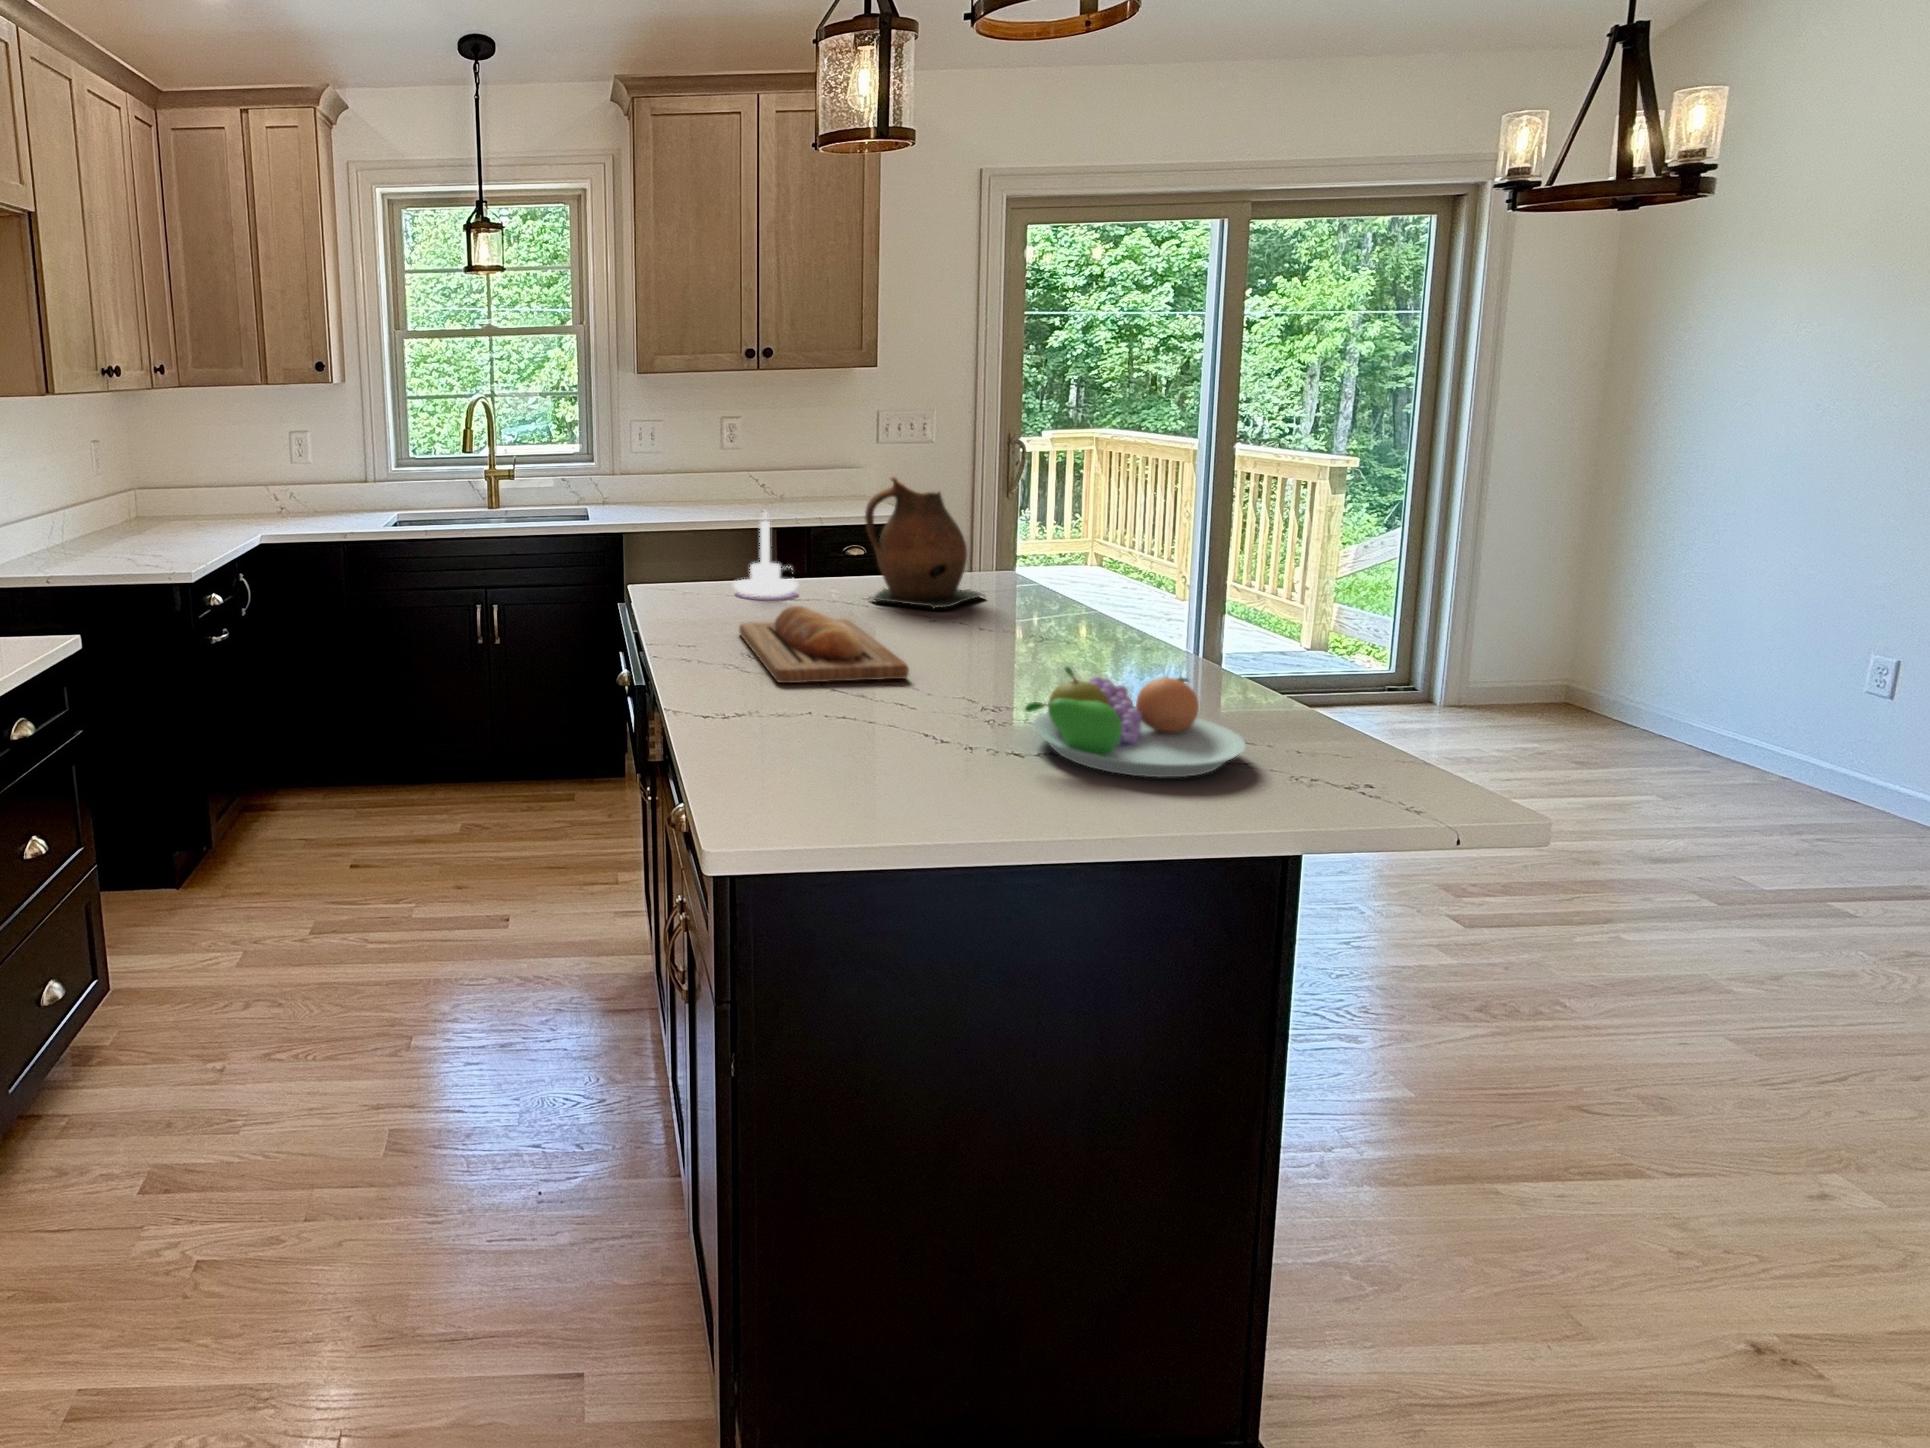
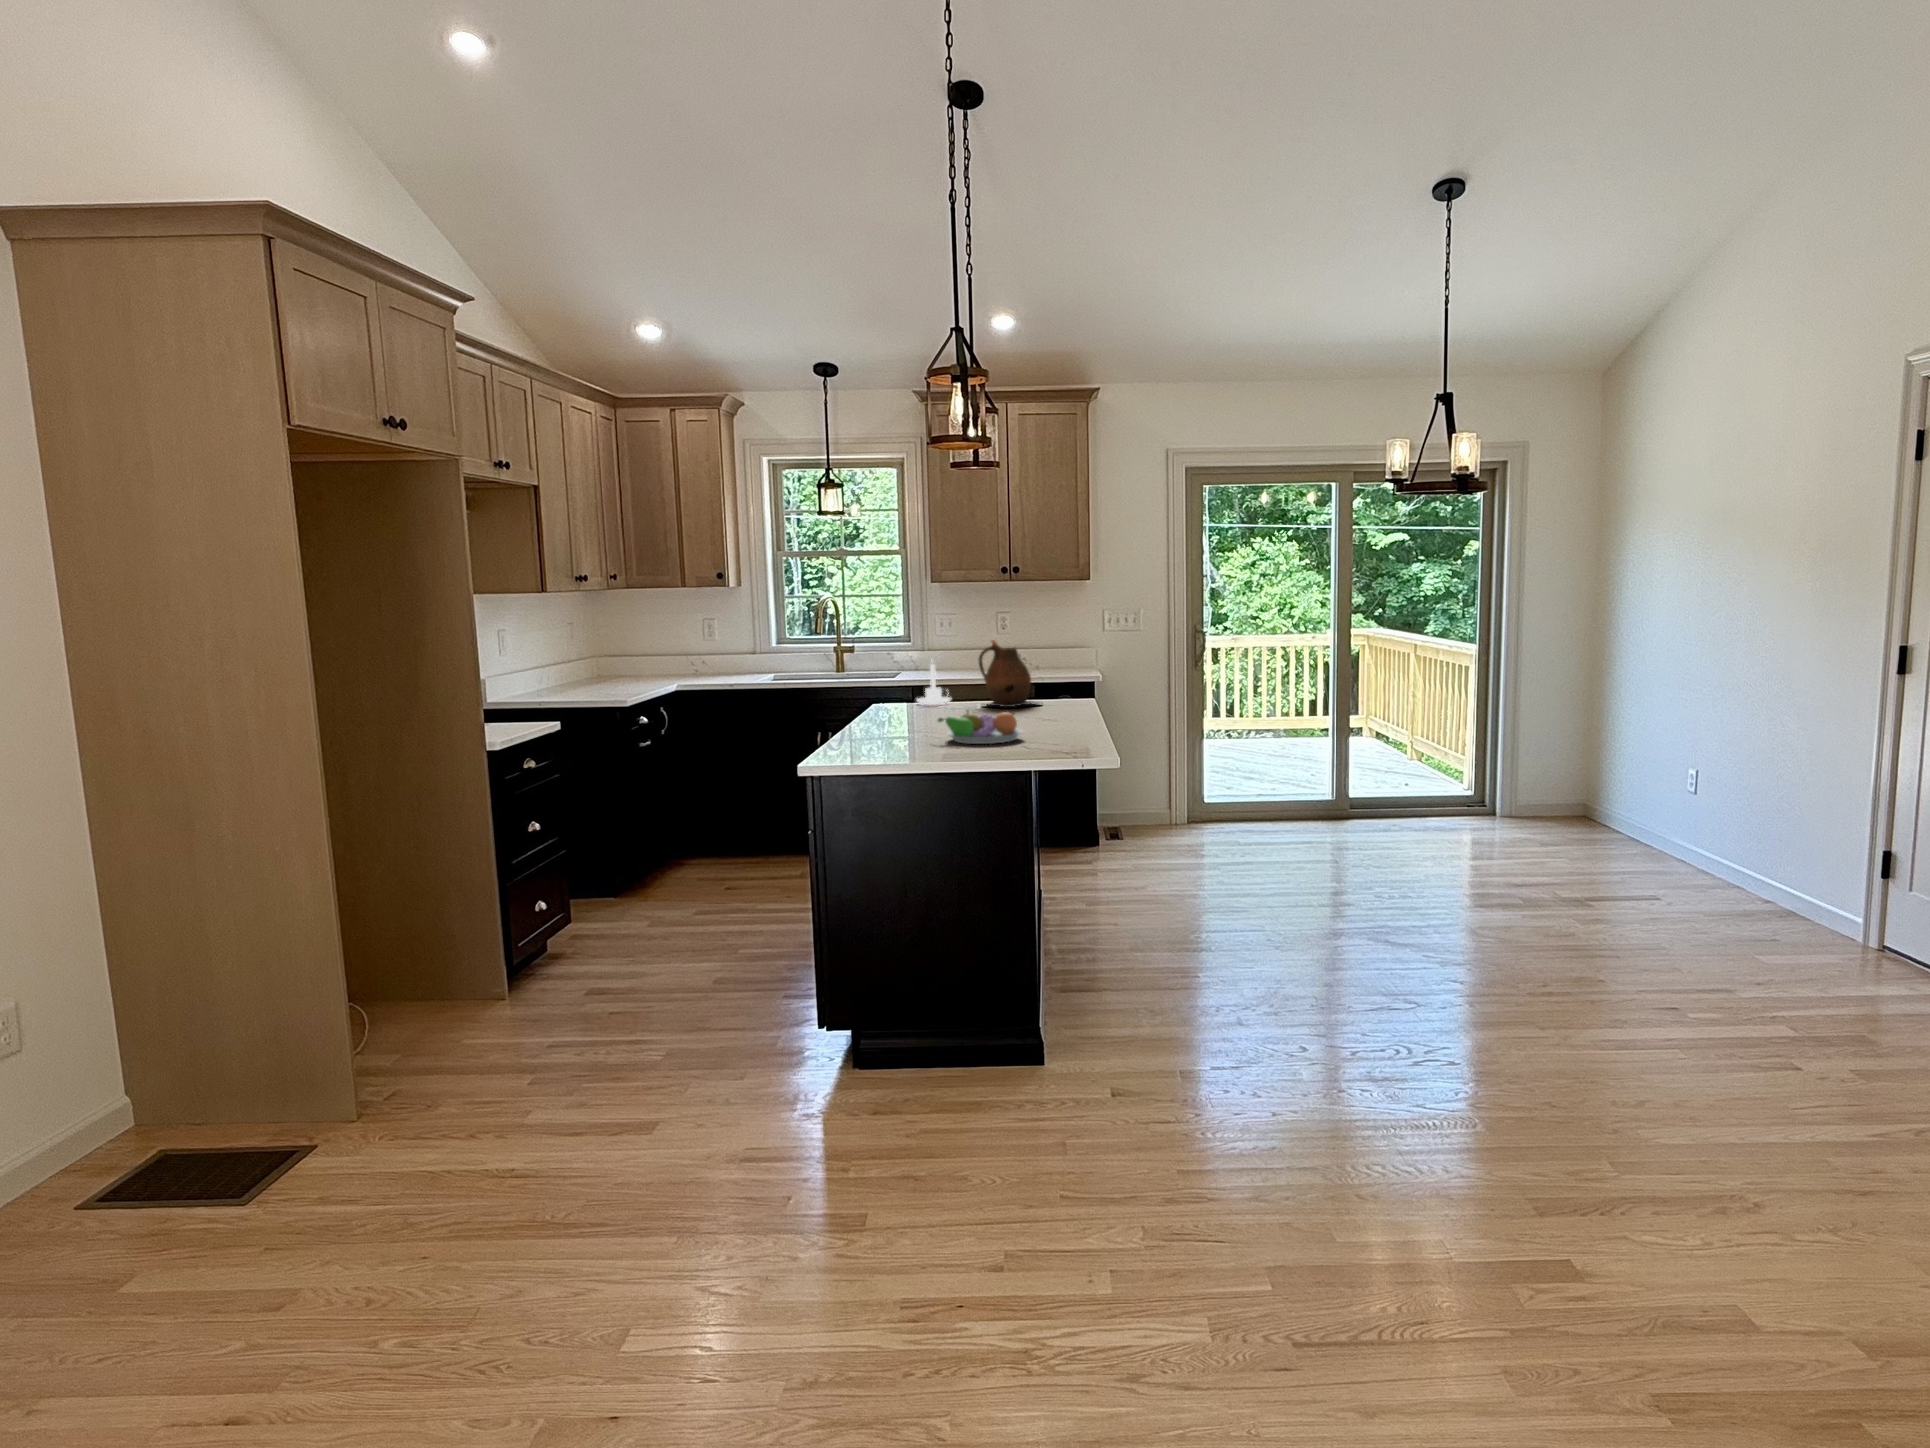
bread loaf: present [739,606,909,683] -> none [879,699,947,727]

